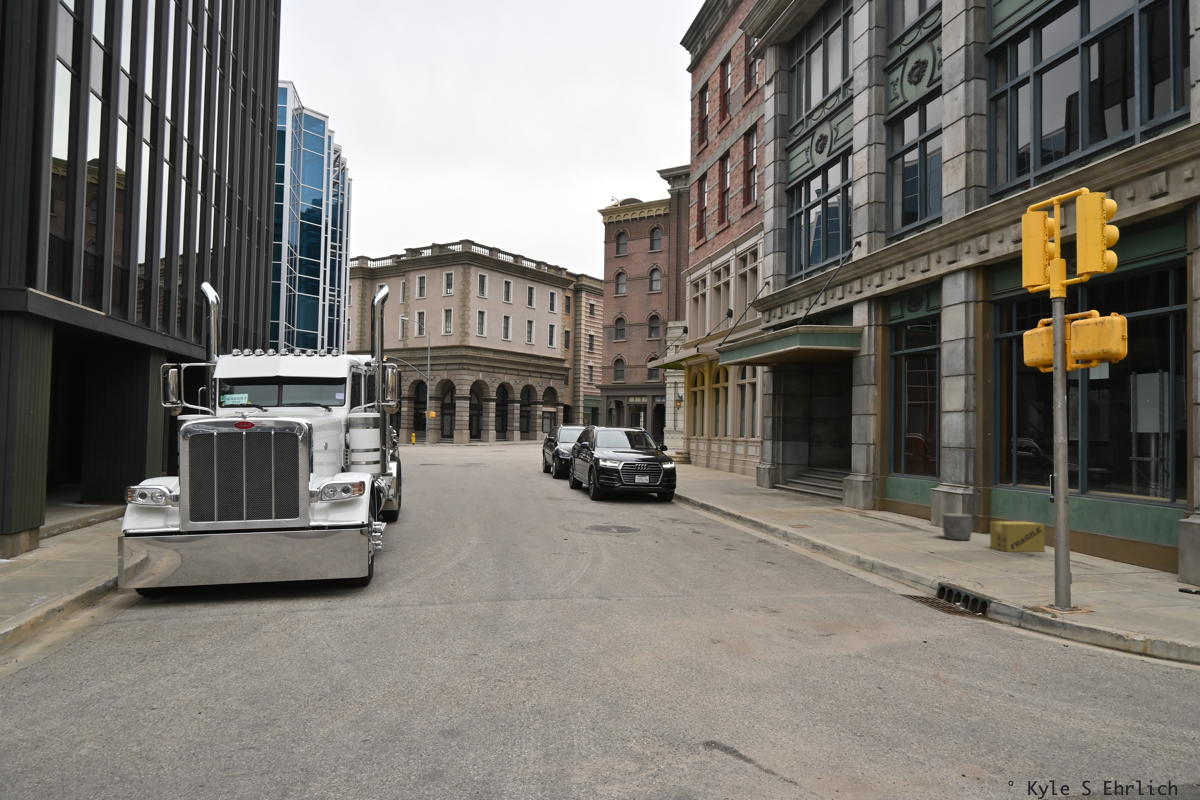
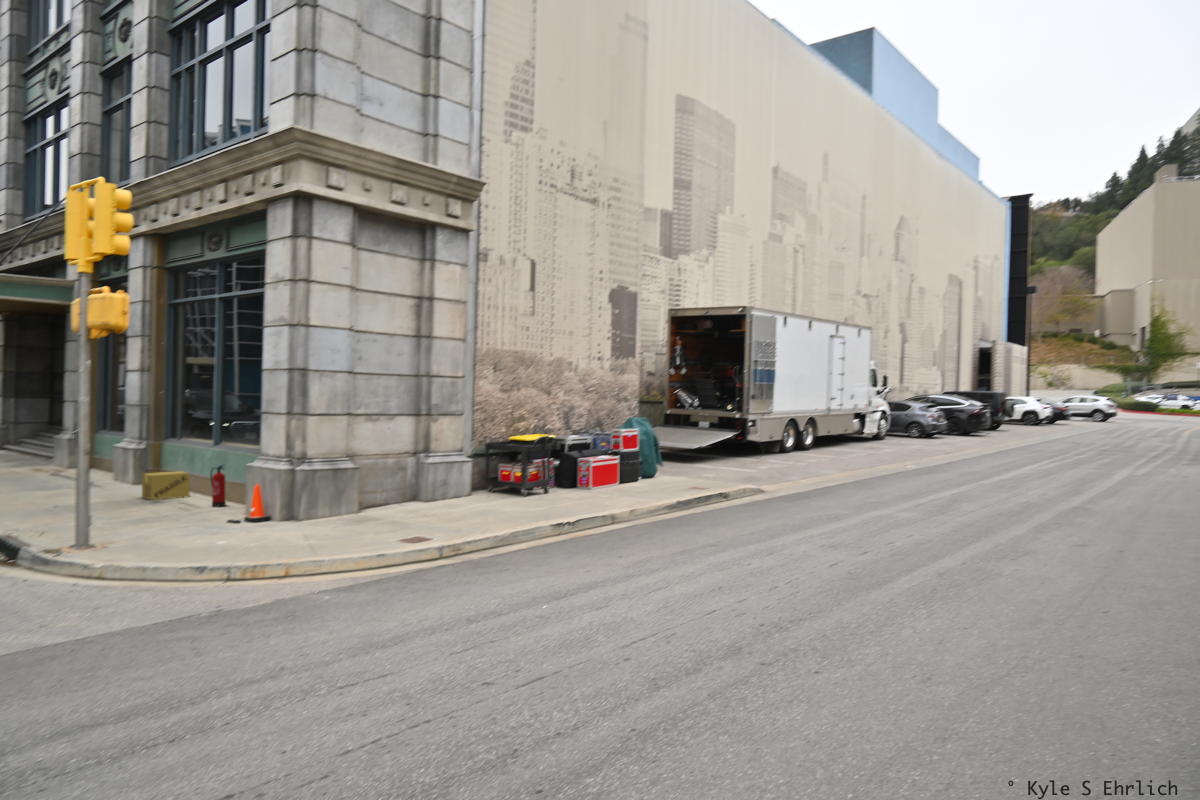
planter: present [943,514,972,540] -> none [112,468,141,493]
fire extinguisher: none [1093,518,1121,568] -> present [210,465,226,507]

